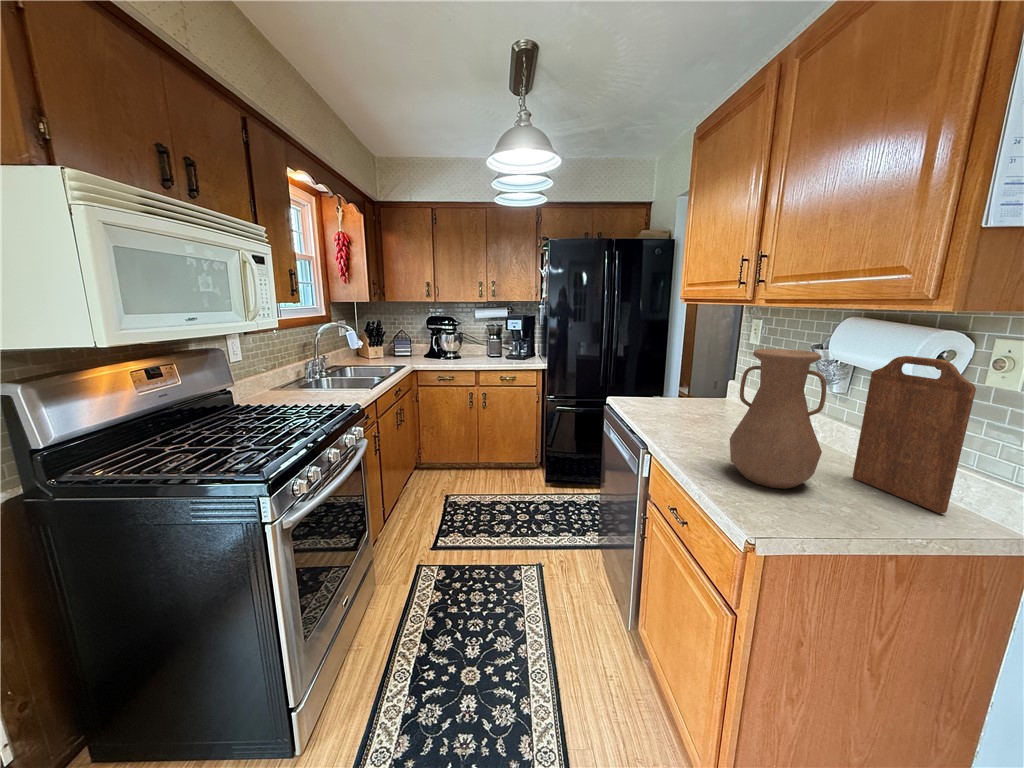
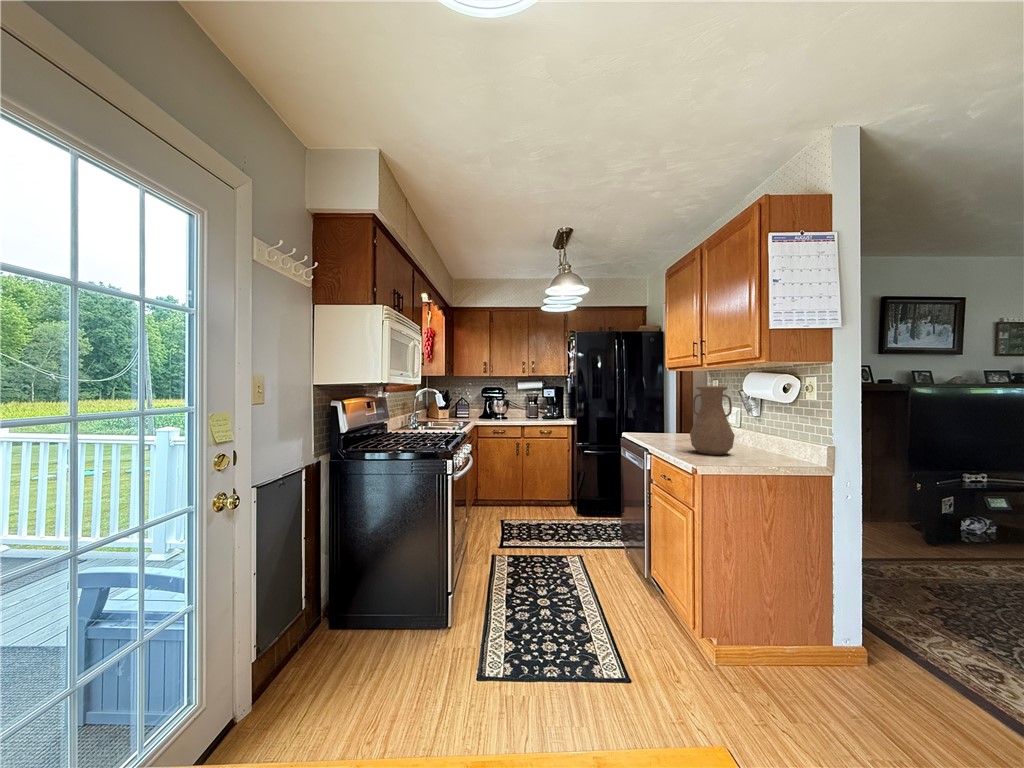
cutting board: present [853,356,976,514] -> none [757,387,793,460]

